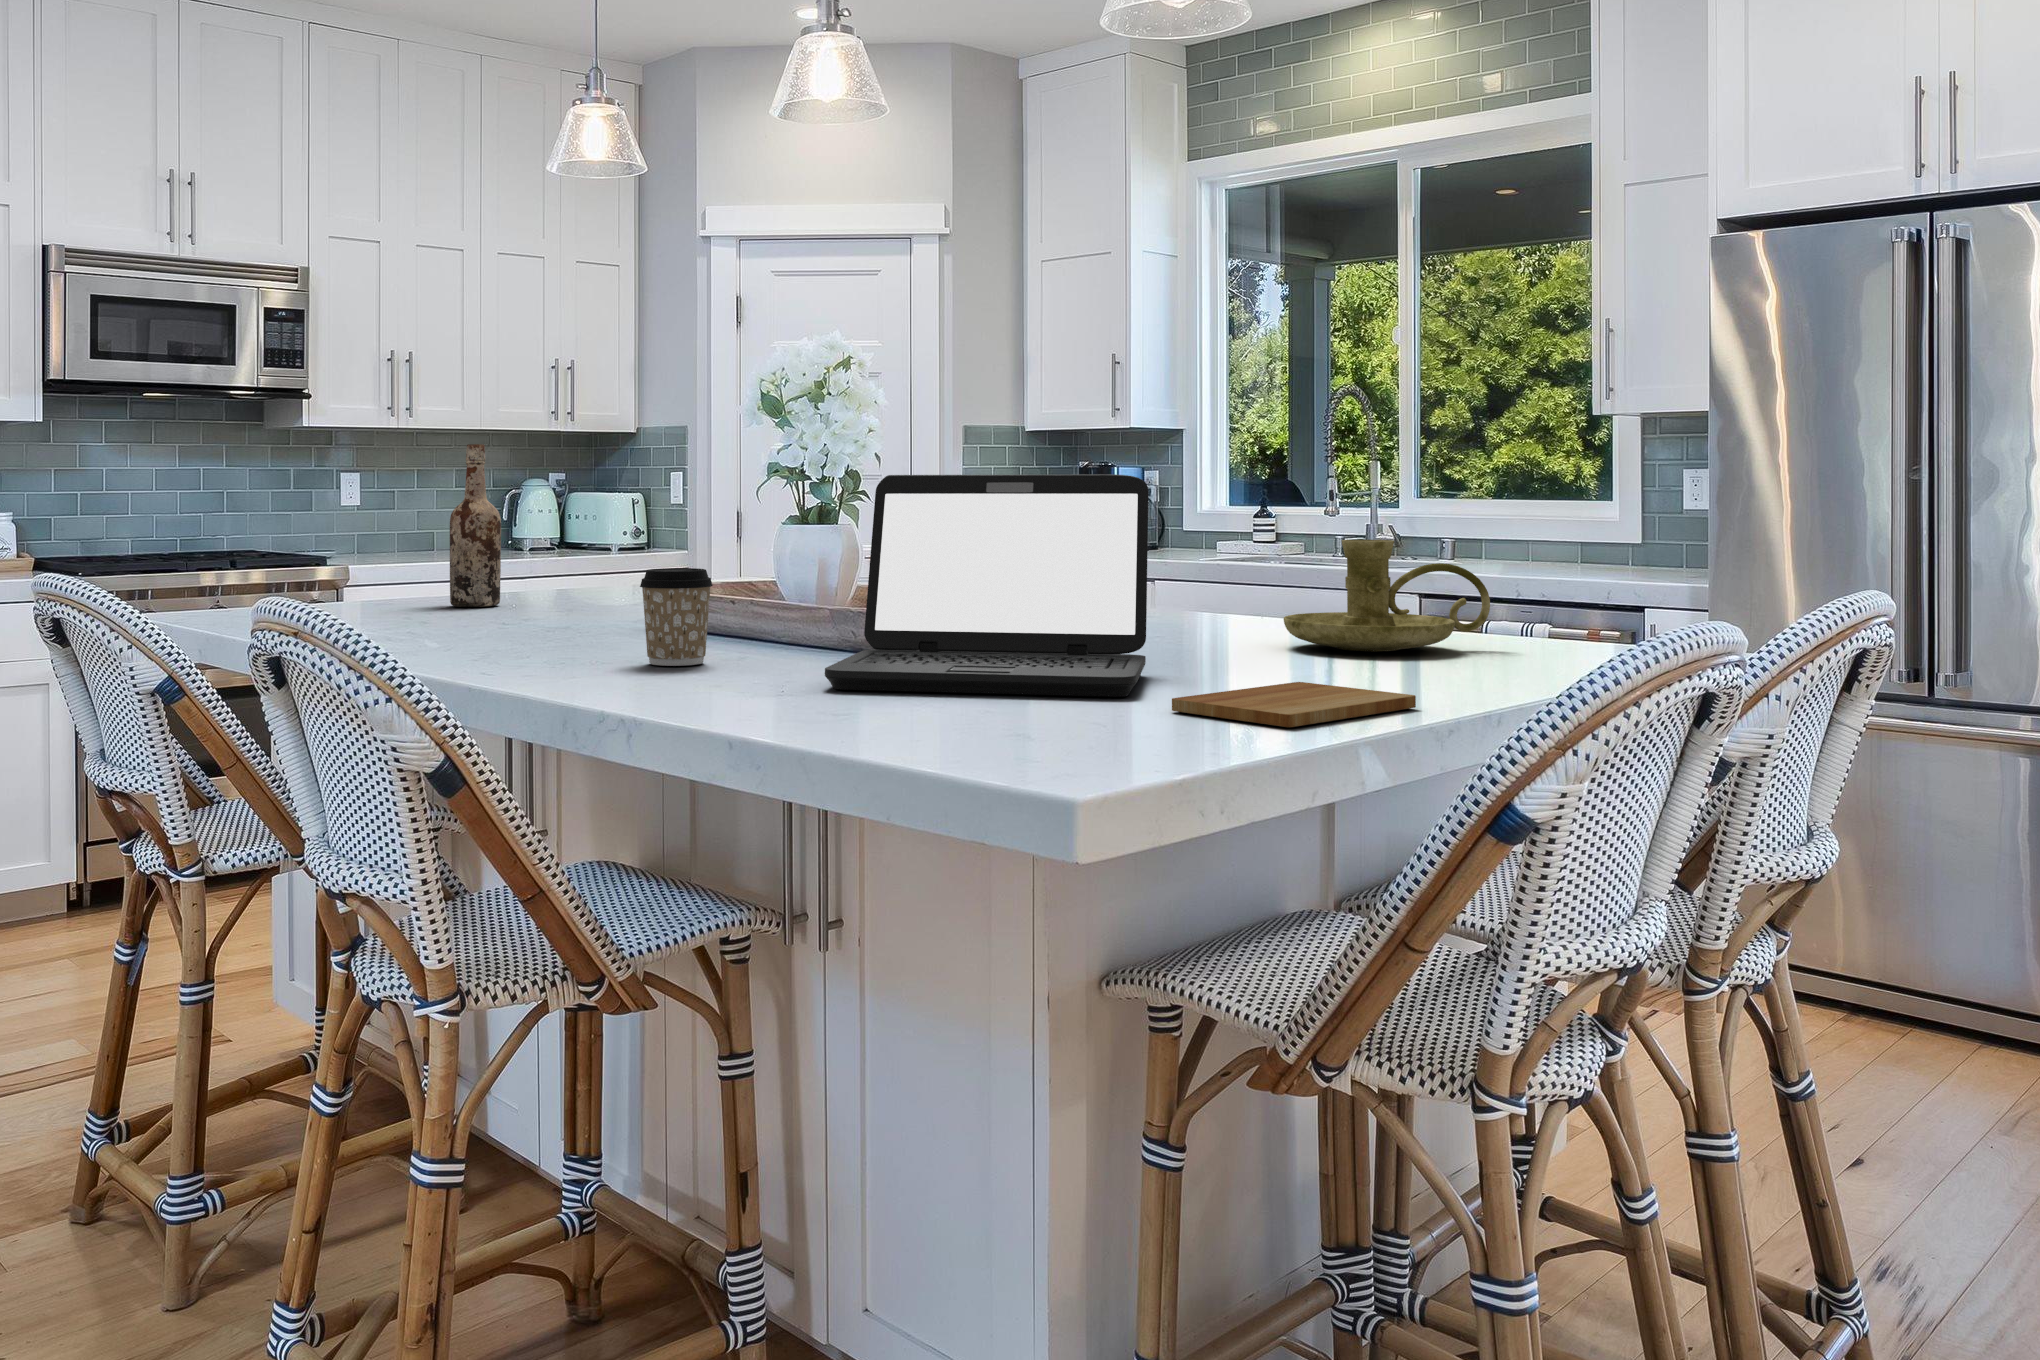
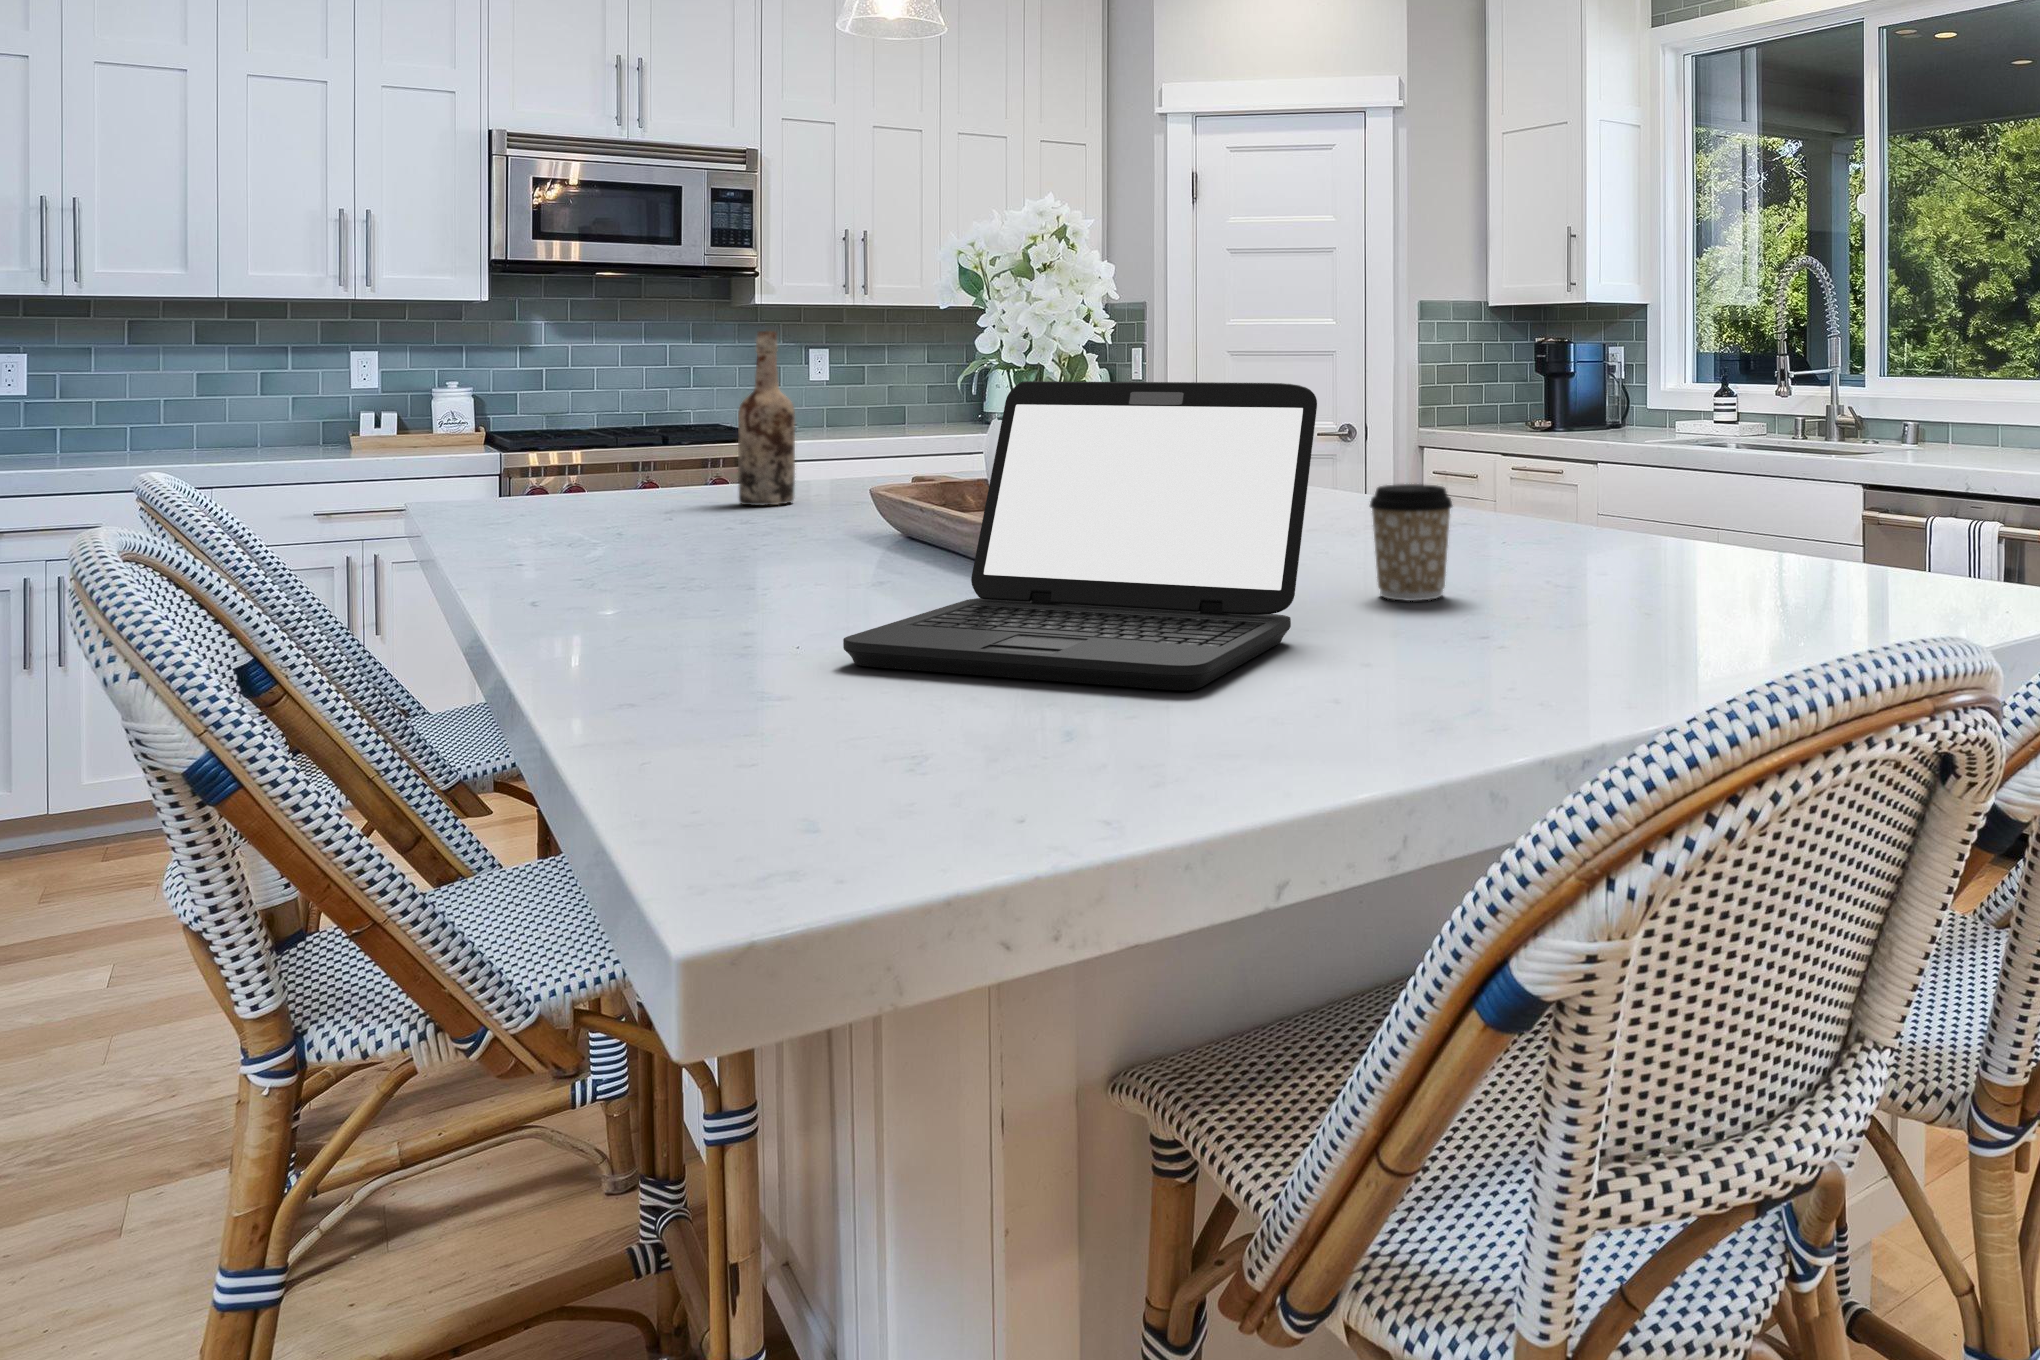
candle holder: present [1284,540,1490,652] -> none [1541,457,1798,600]
coffee cup: present [640,568,713,666] -> present [1370,484,1452,601]
cutting board: present [1172,682,1416,727] -> none [1205,673,1552,774]

